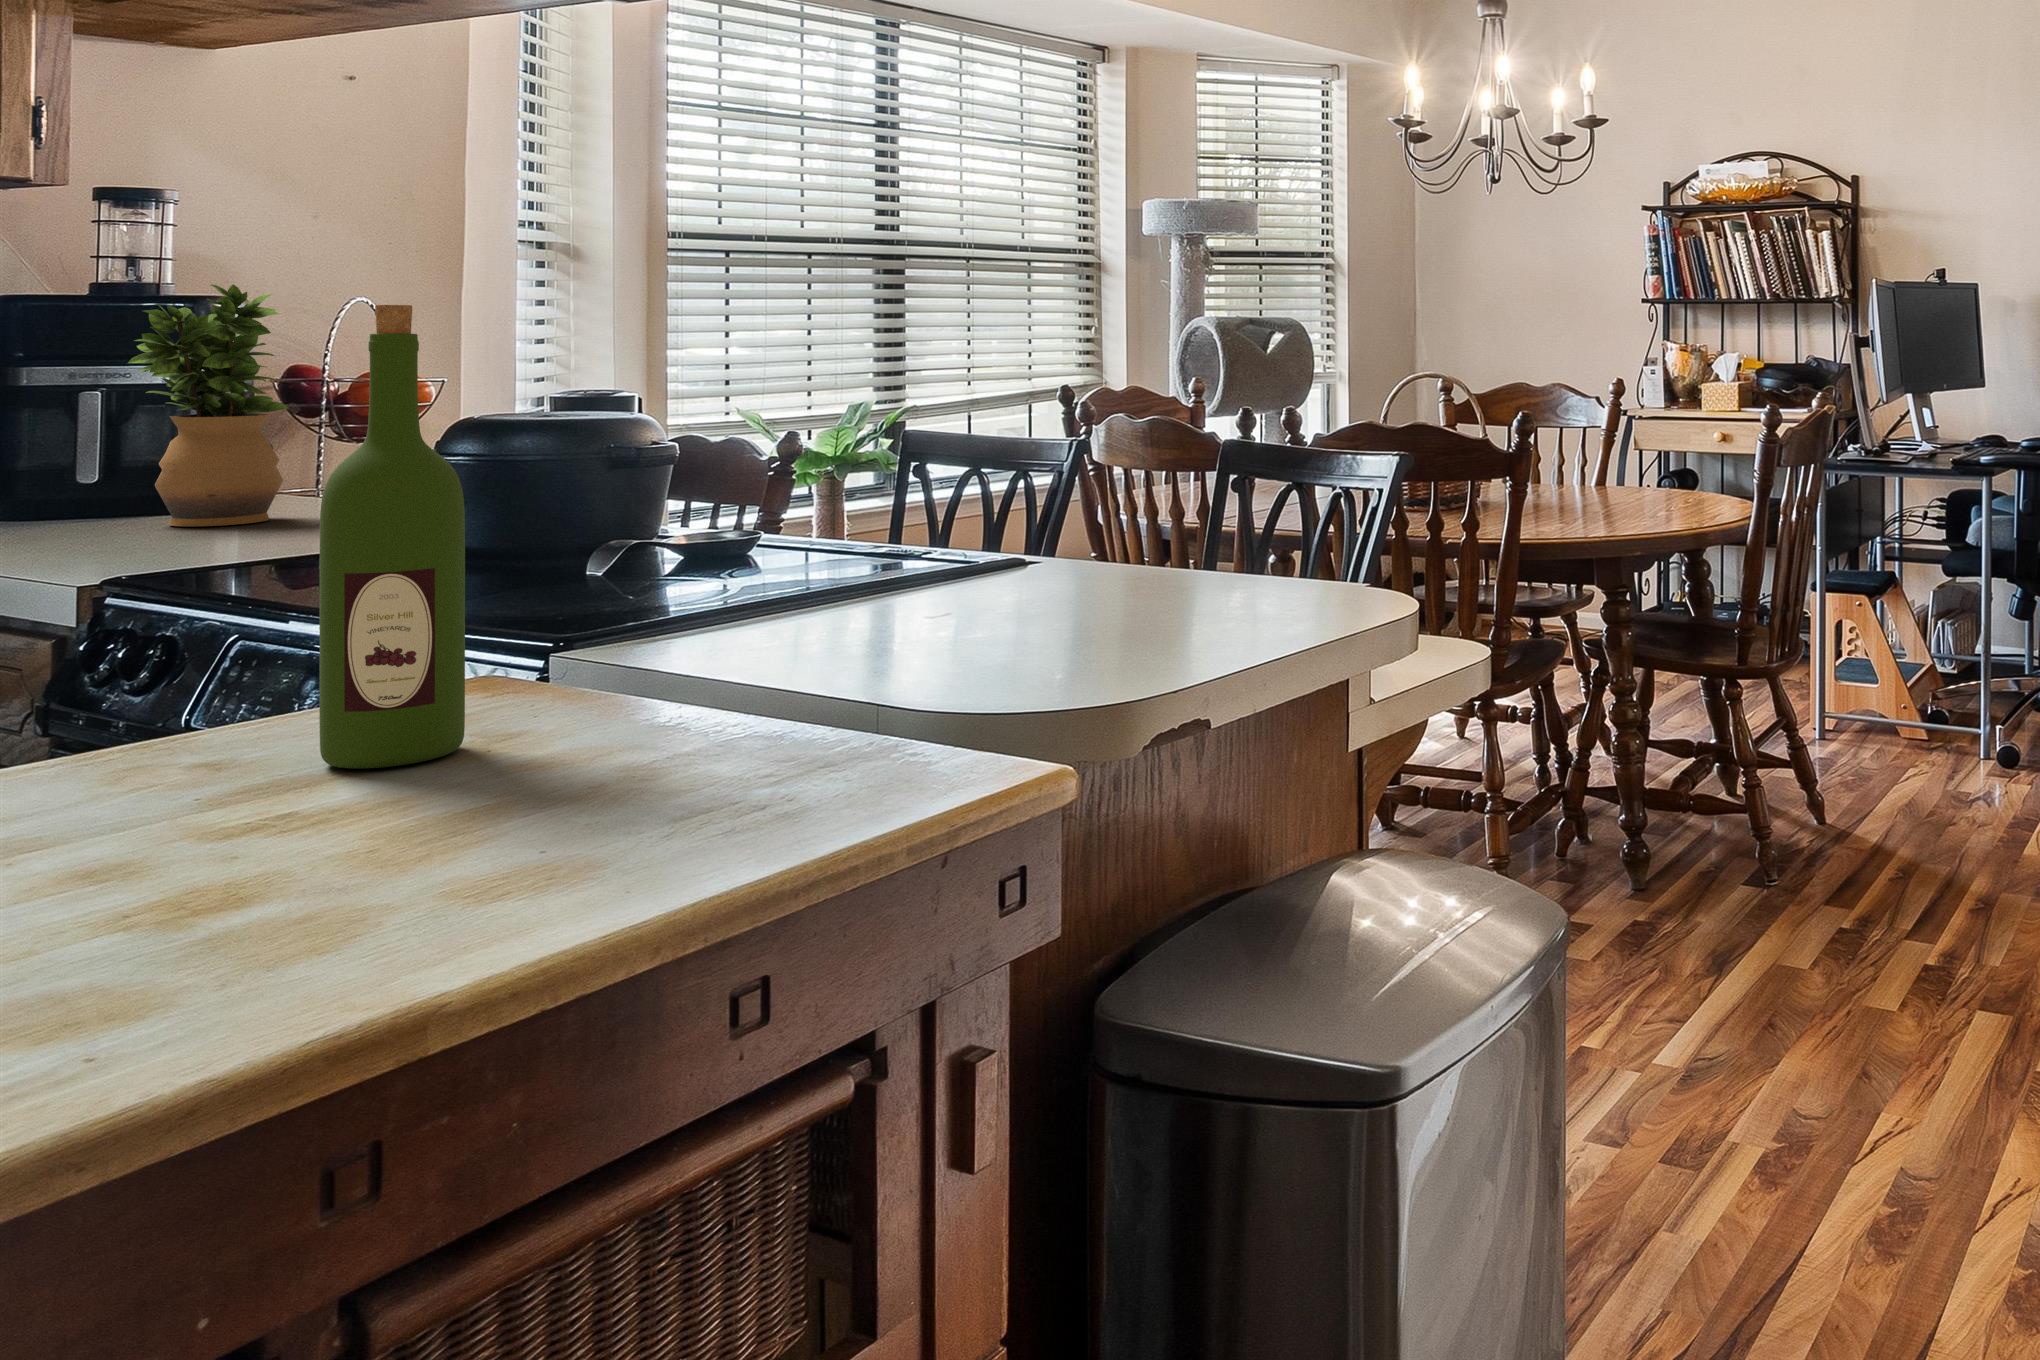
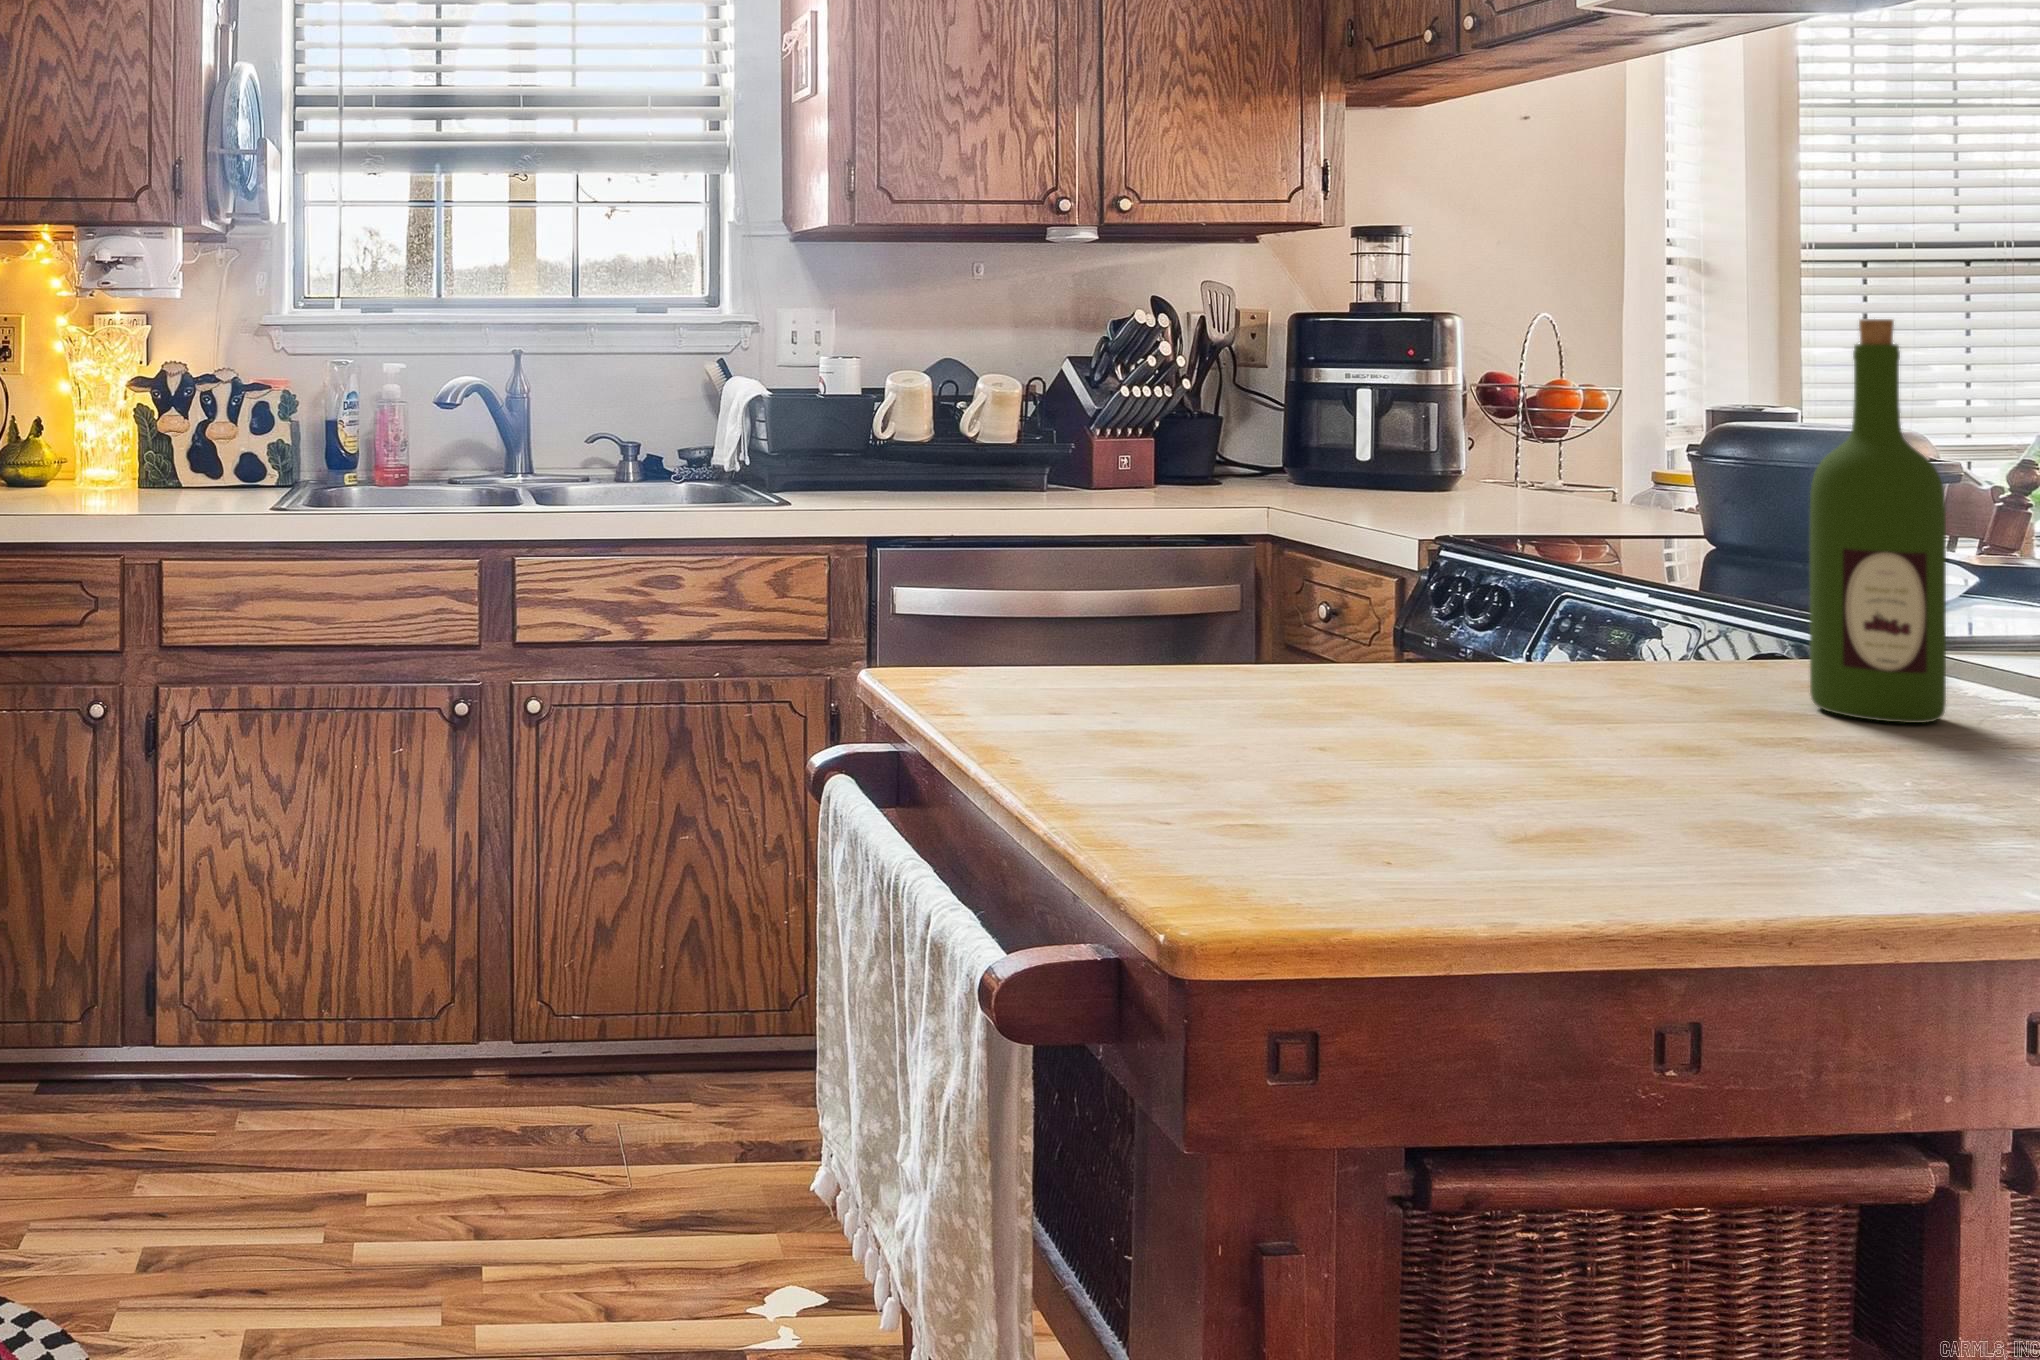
potted plant: present [128,284,289,526] -> none [1396,302,1515,503]

